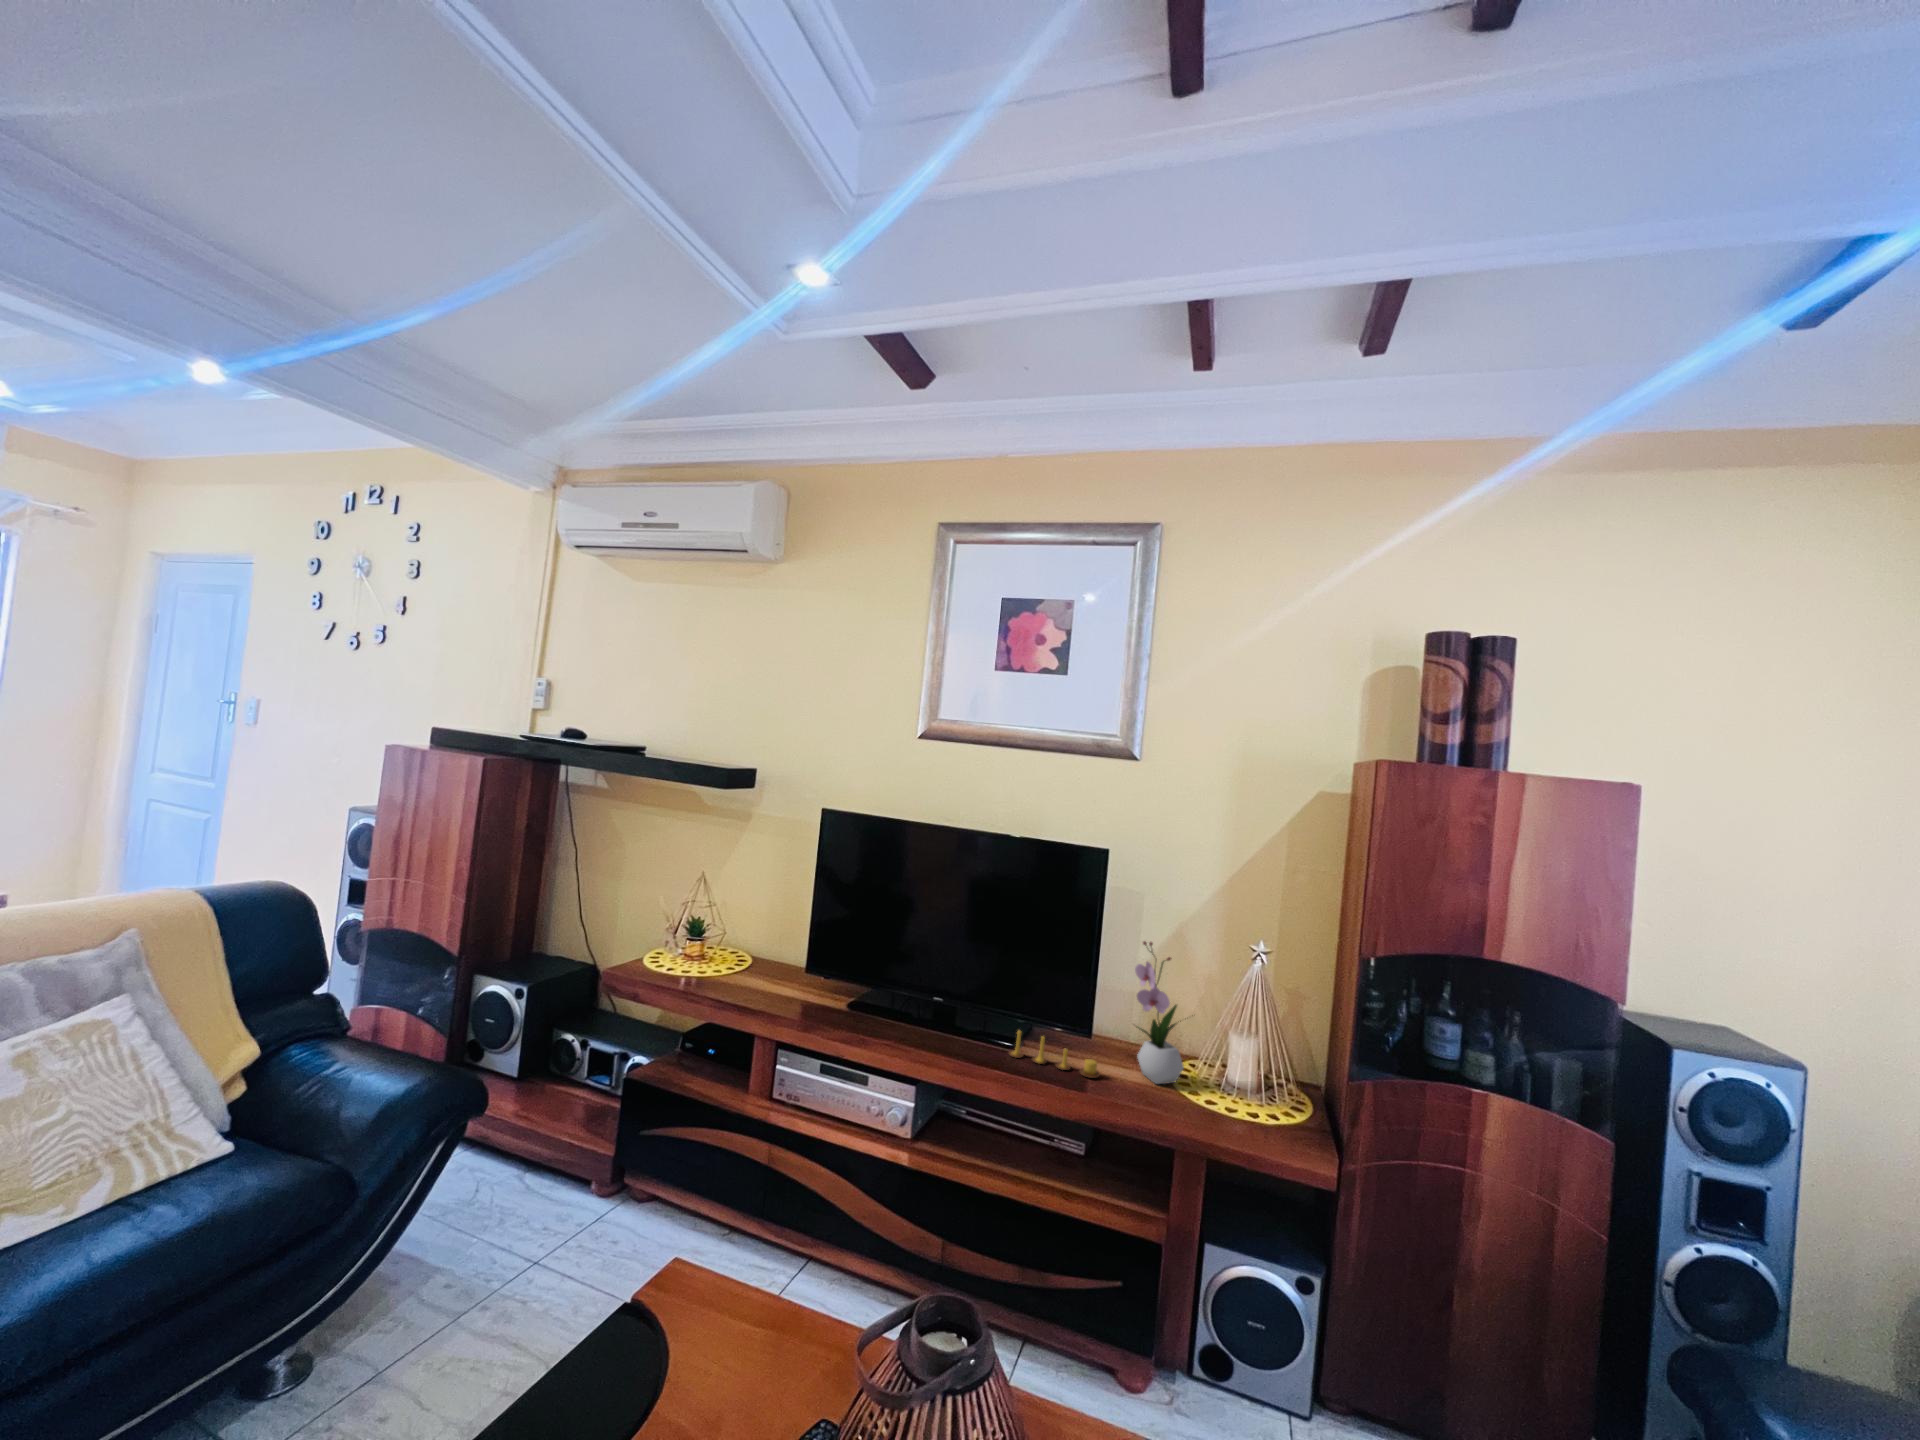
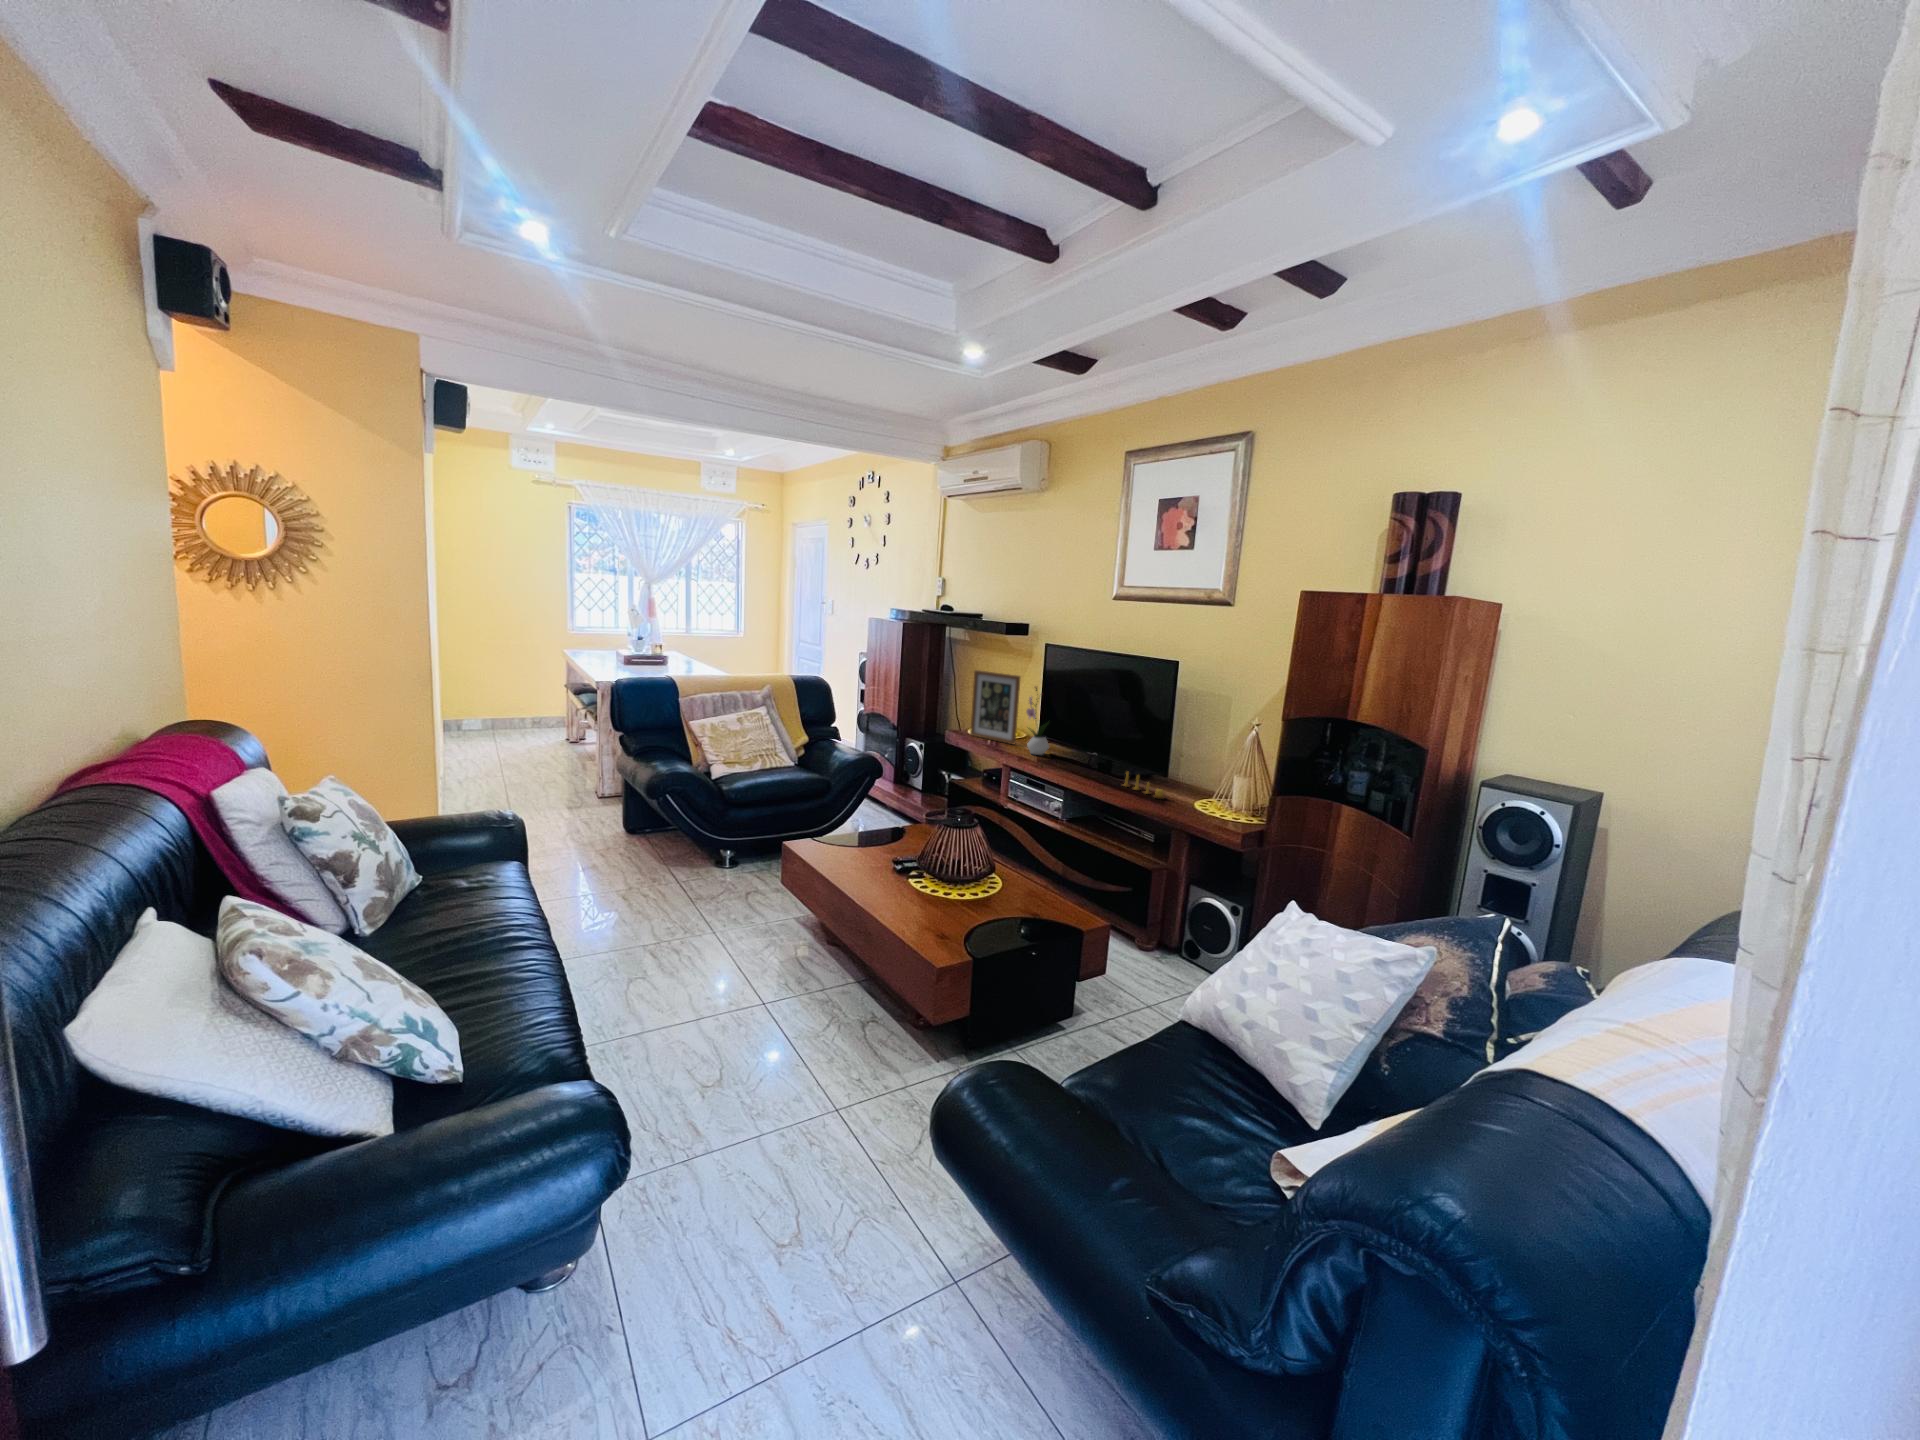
picture frame: none [655,851,764,982] -> present [970,670,1020,744]
flower arrangement: present [1135,941,1184,1084] -> present [1026,687,1049,755]

